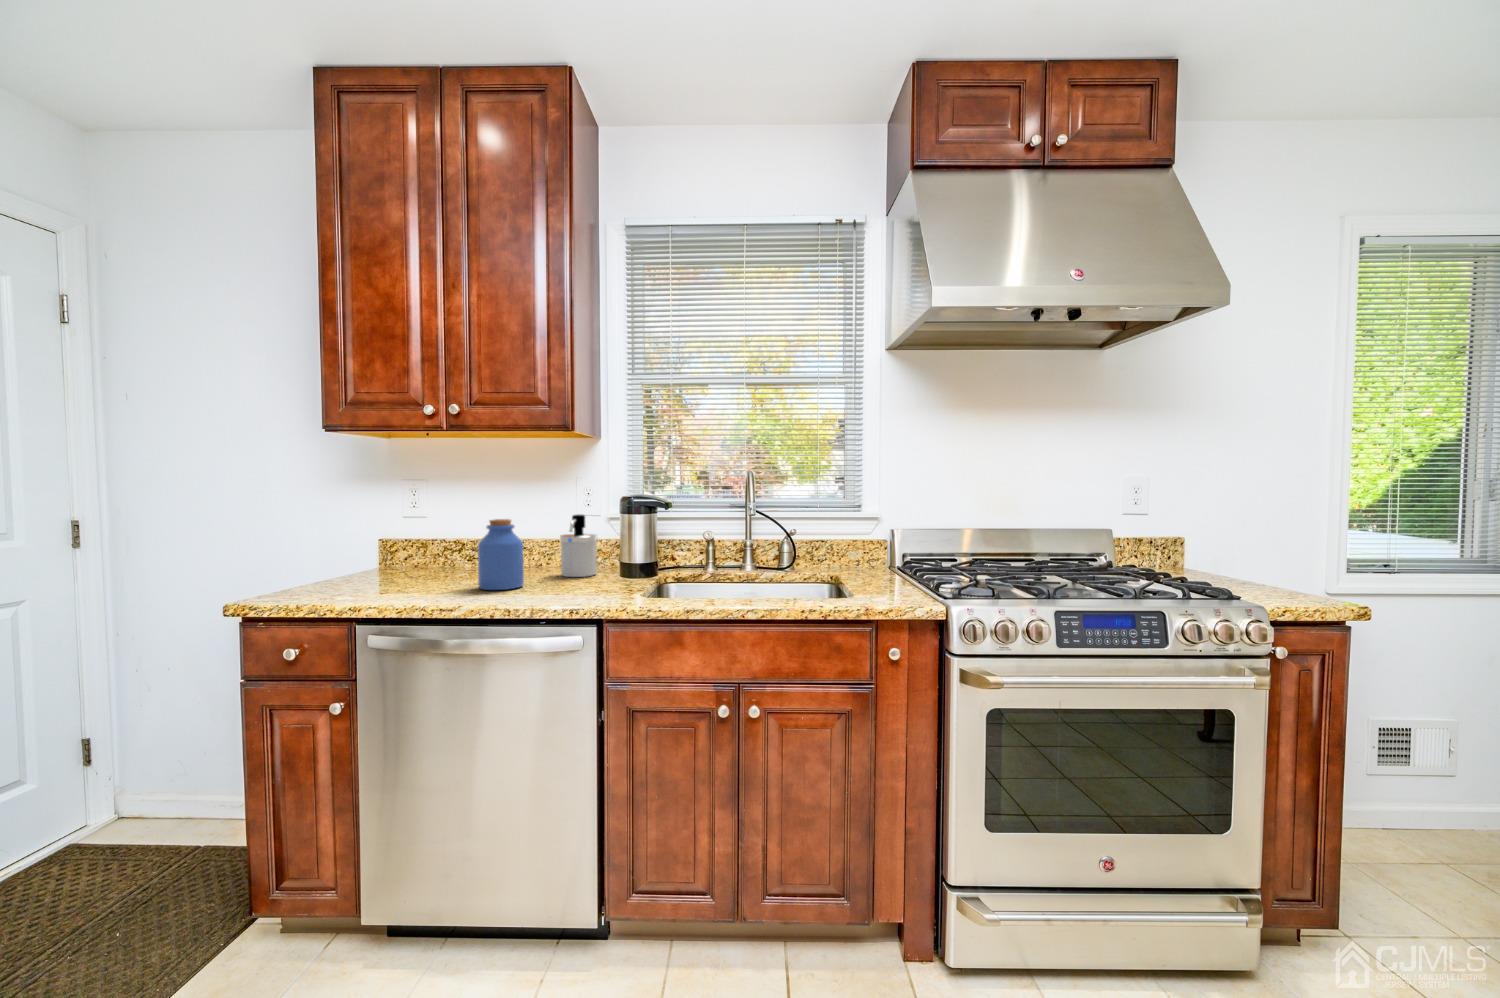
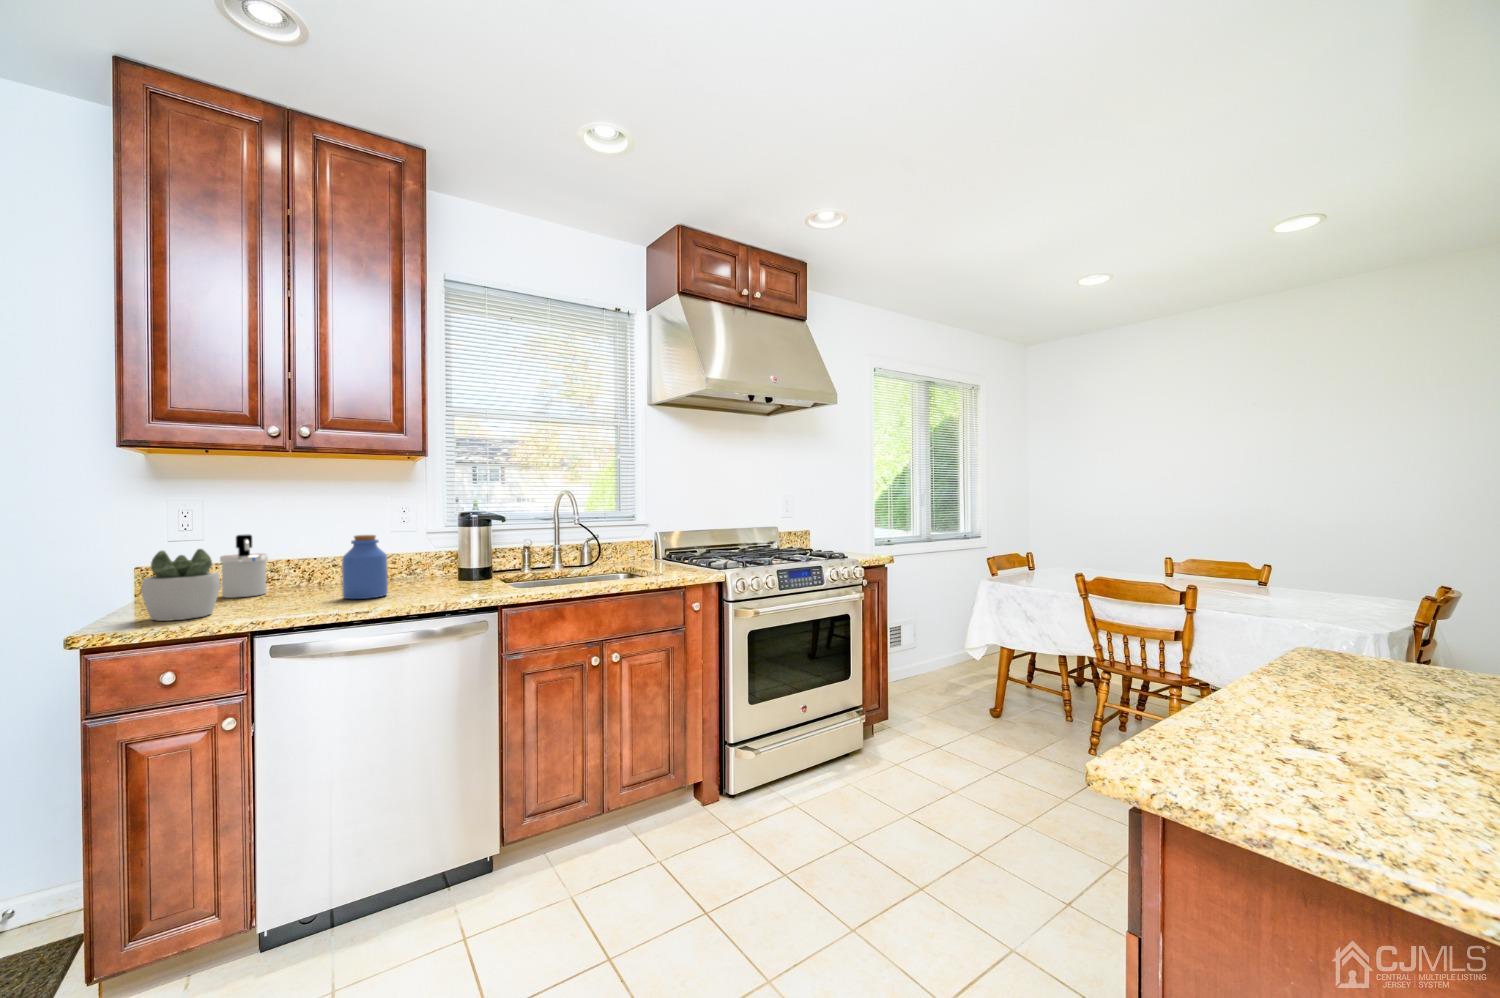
soap dispenser: present [560,515,598,577] -> present [220,534,268,598]
succulent plant: none [303,527,368,596] -> present [141,549,221,621]

